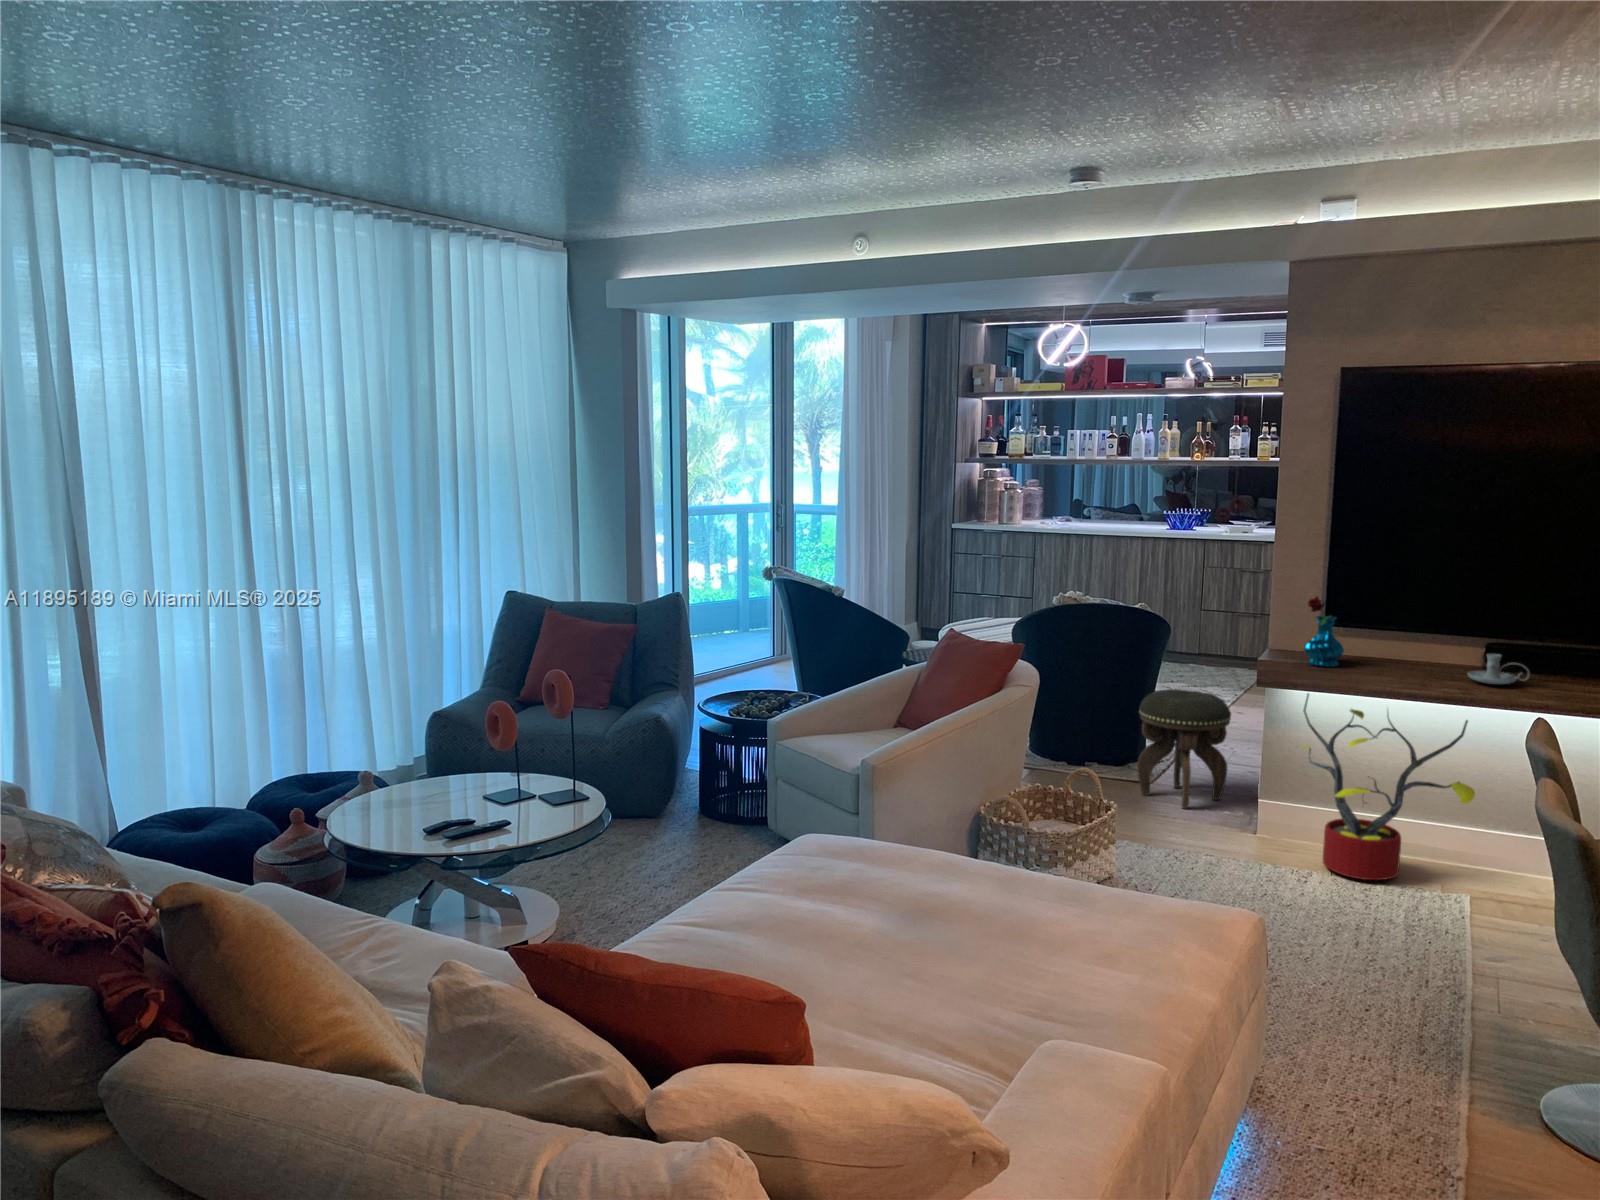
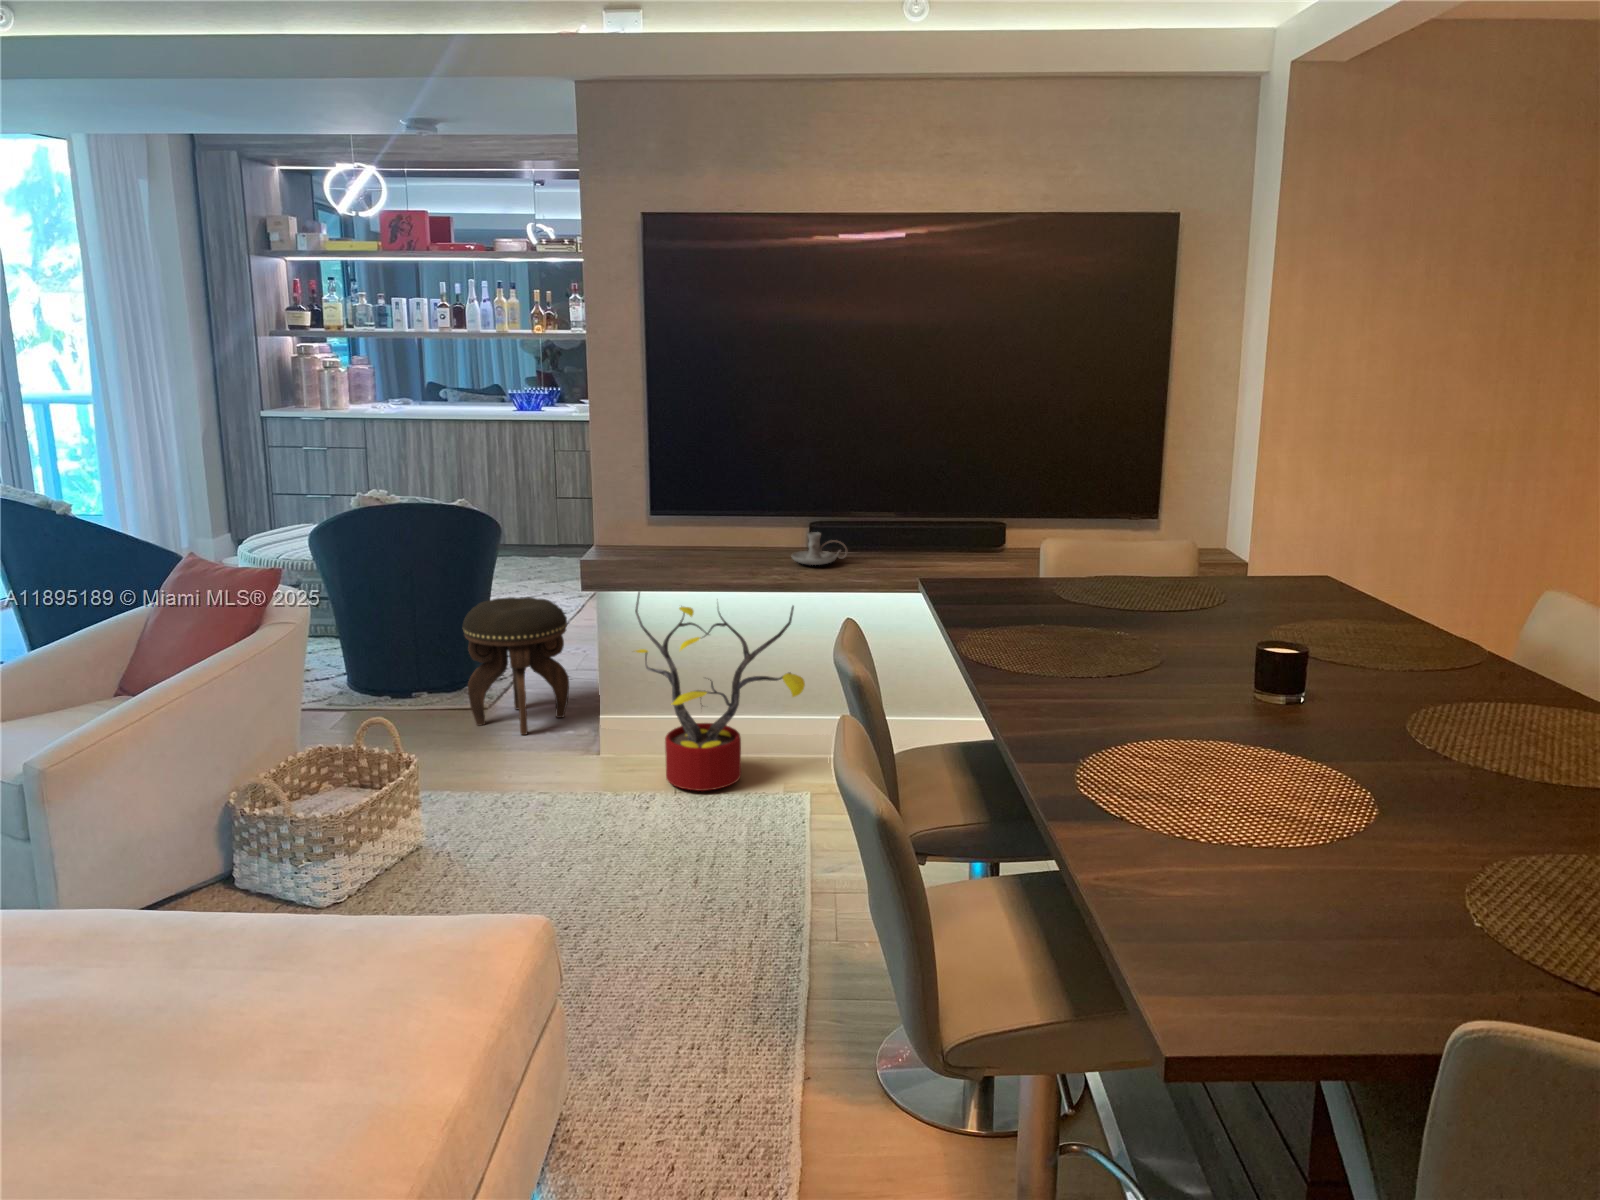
vase: present [1304,597,1344,667] -> none [629,481,671,561]

